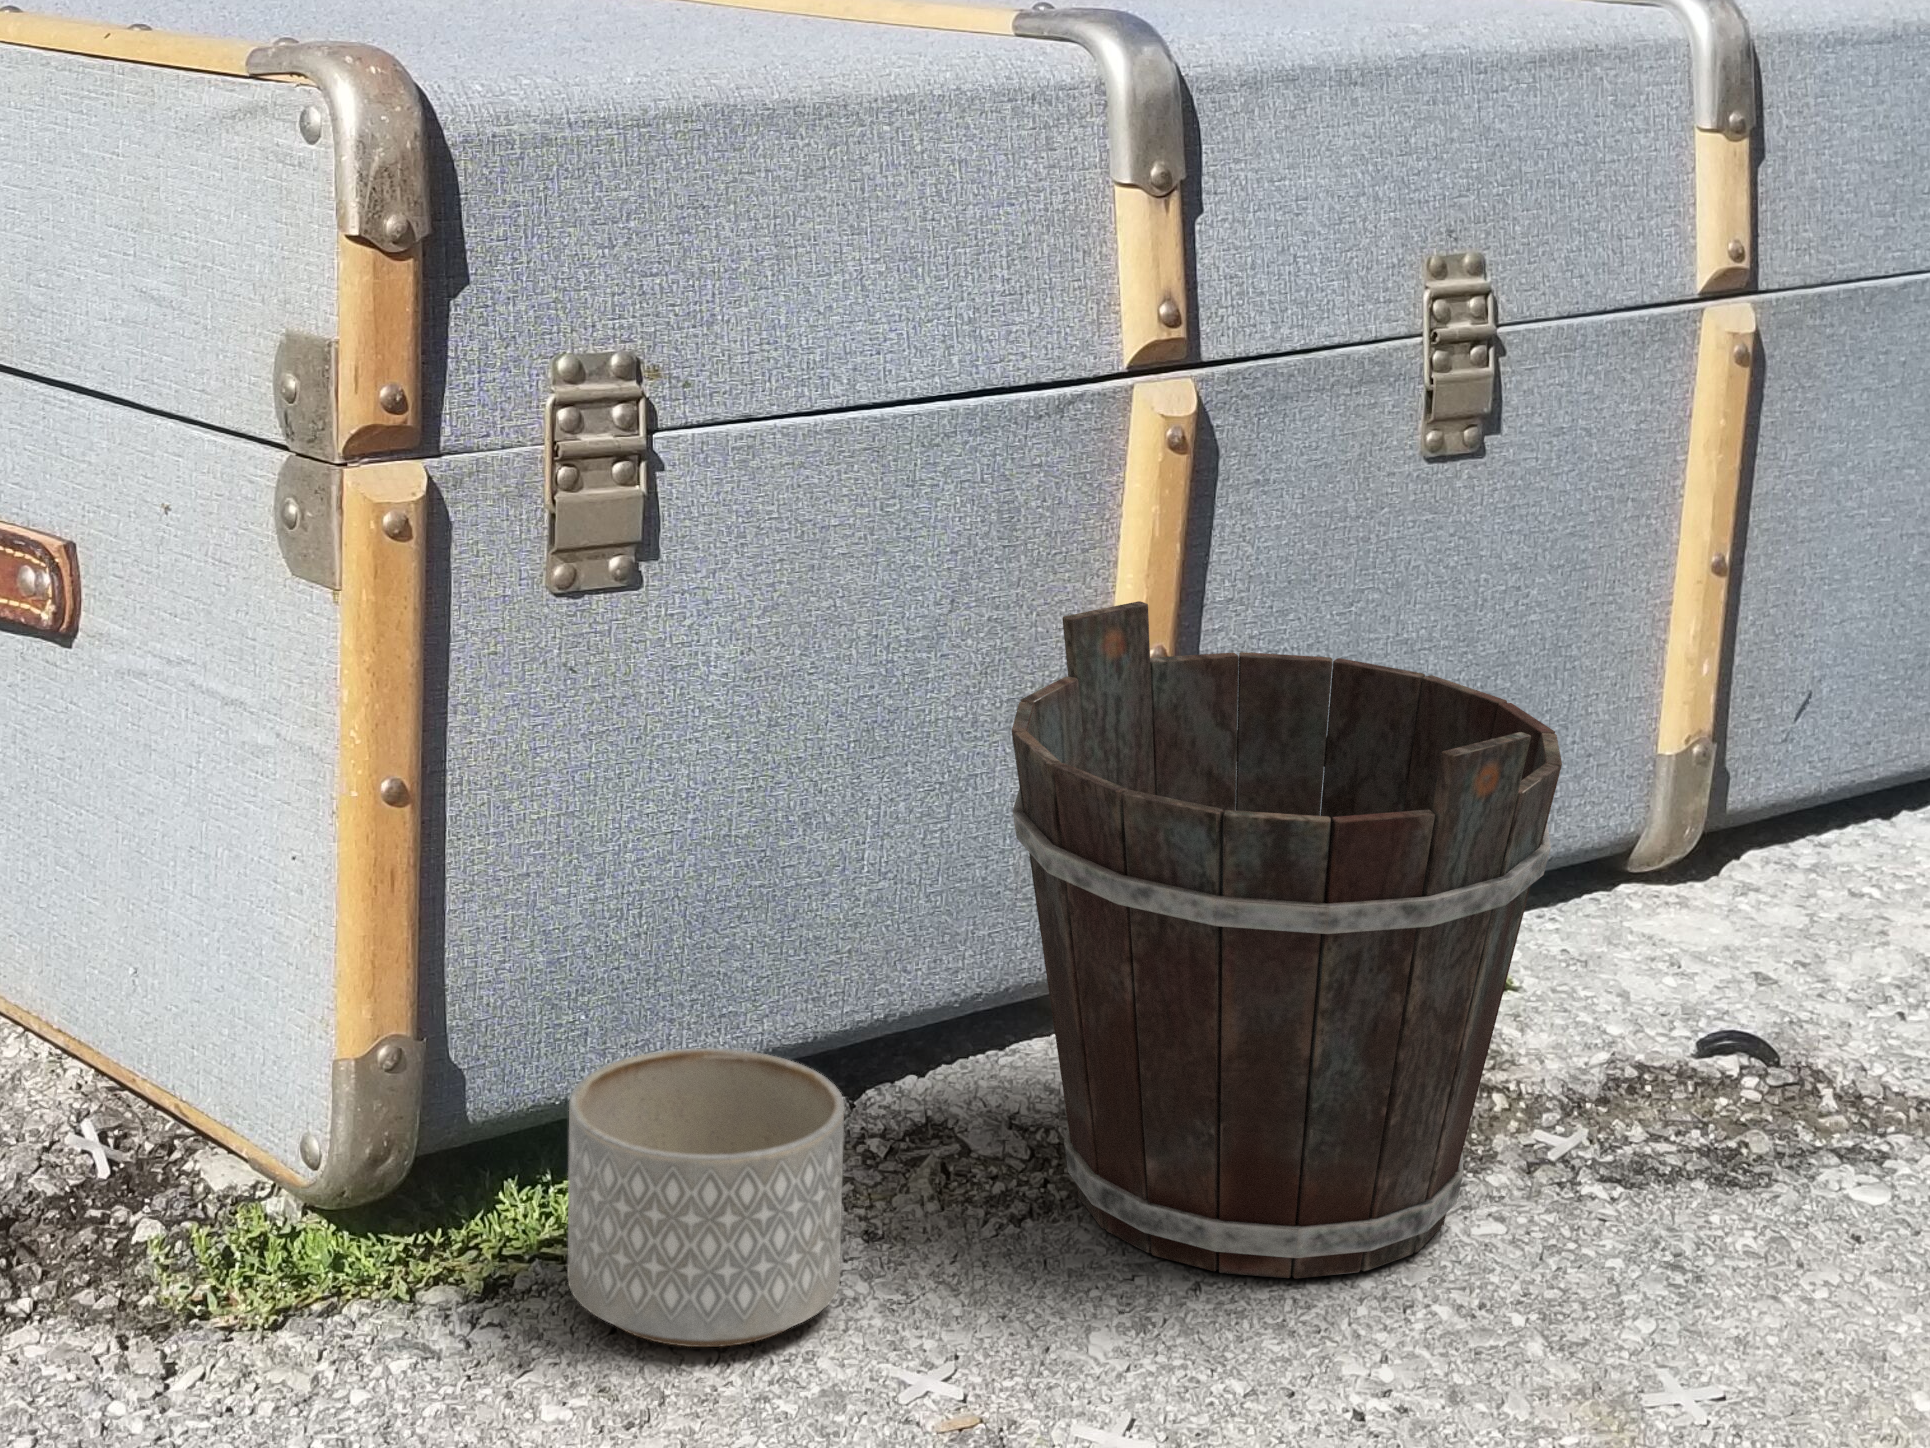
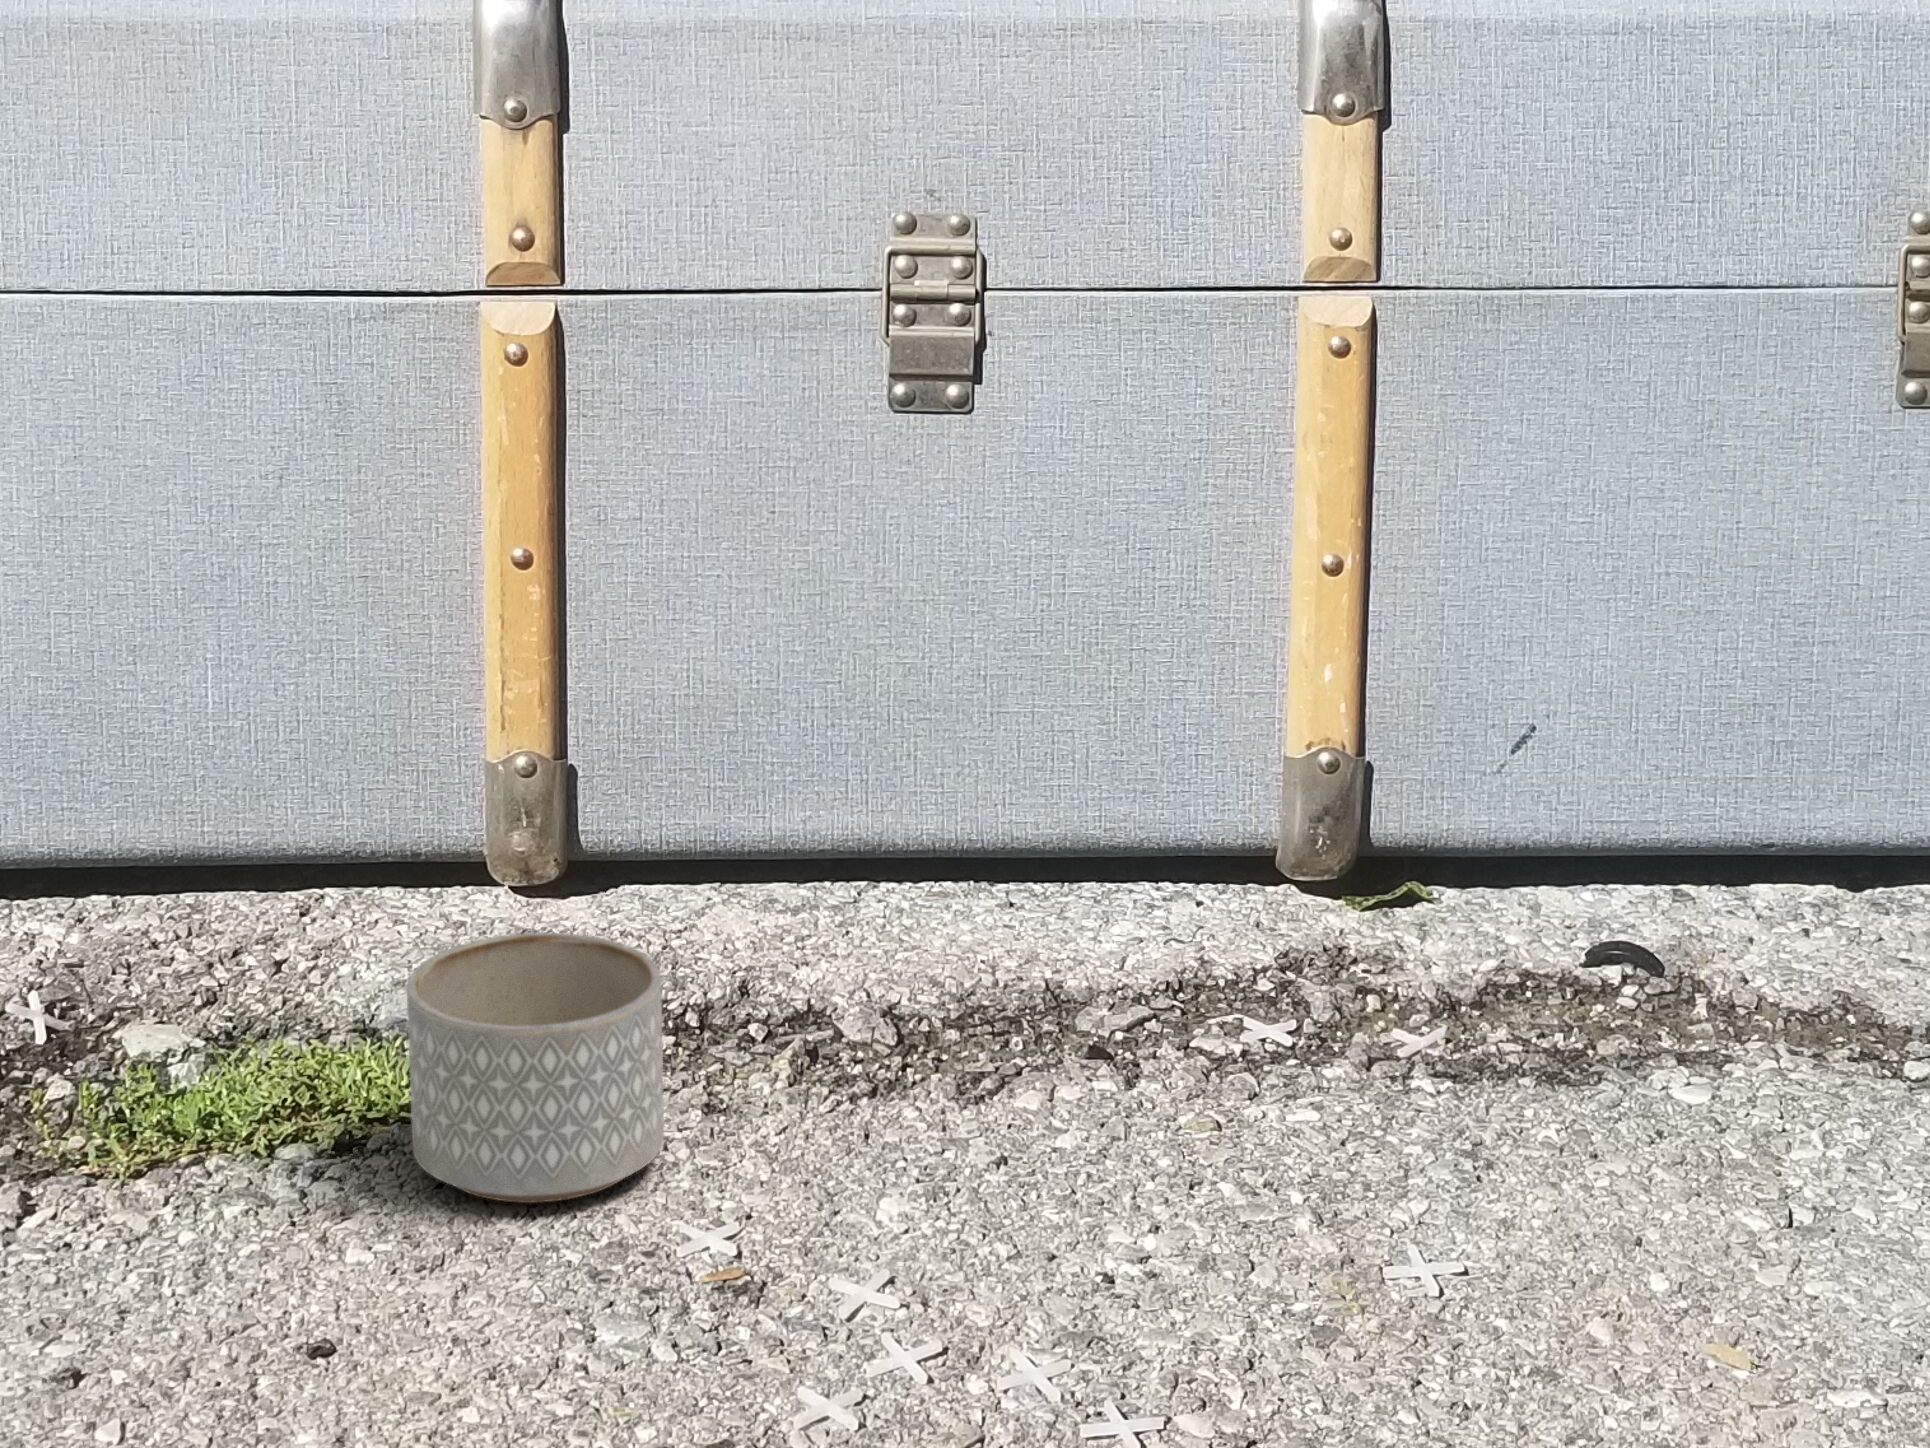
bucket: present [1012,601,1562,1279] -> none [842,522,1361,1157]

